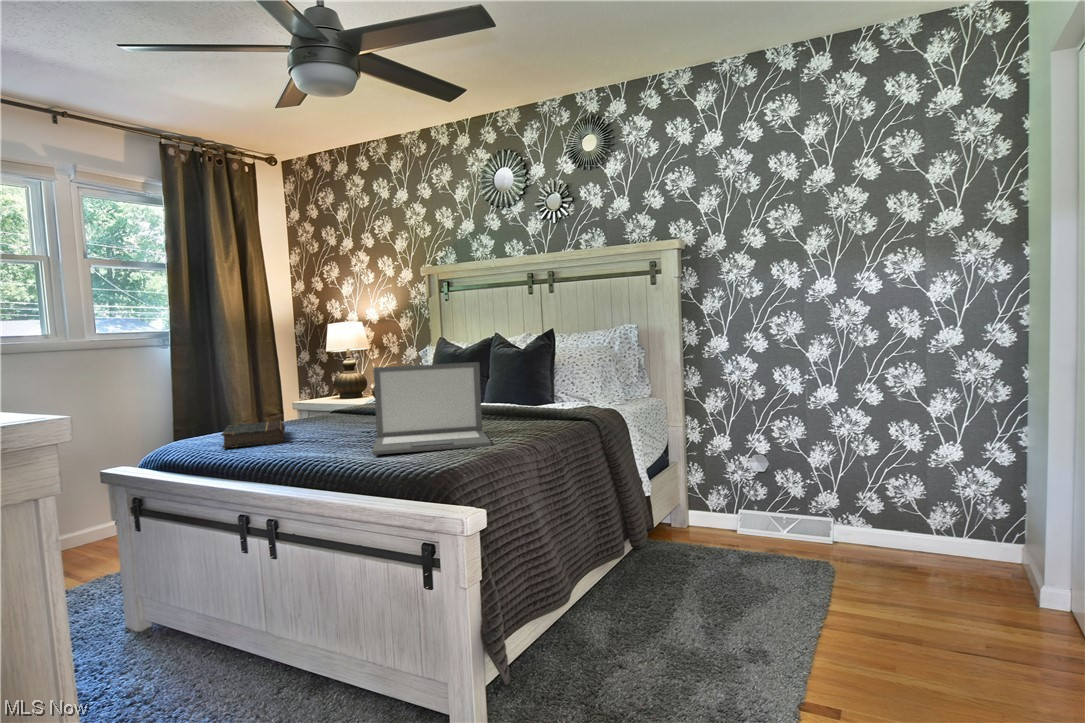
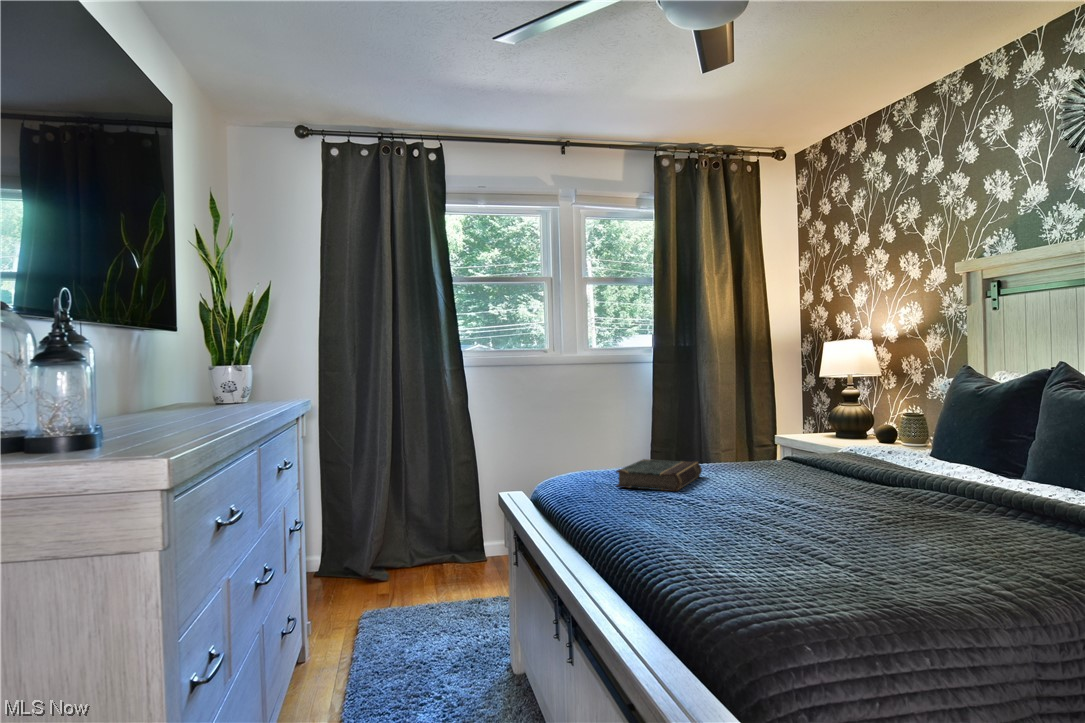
laptop: present [372,362,491,455] -> none [728,411,944,570]

